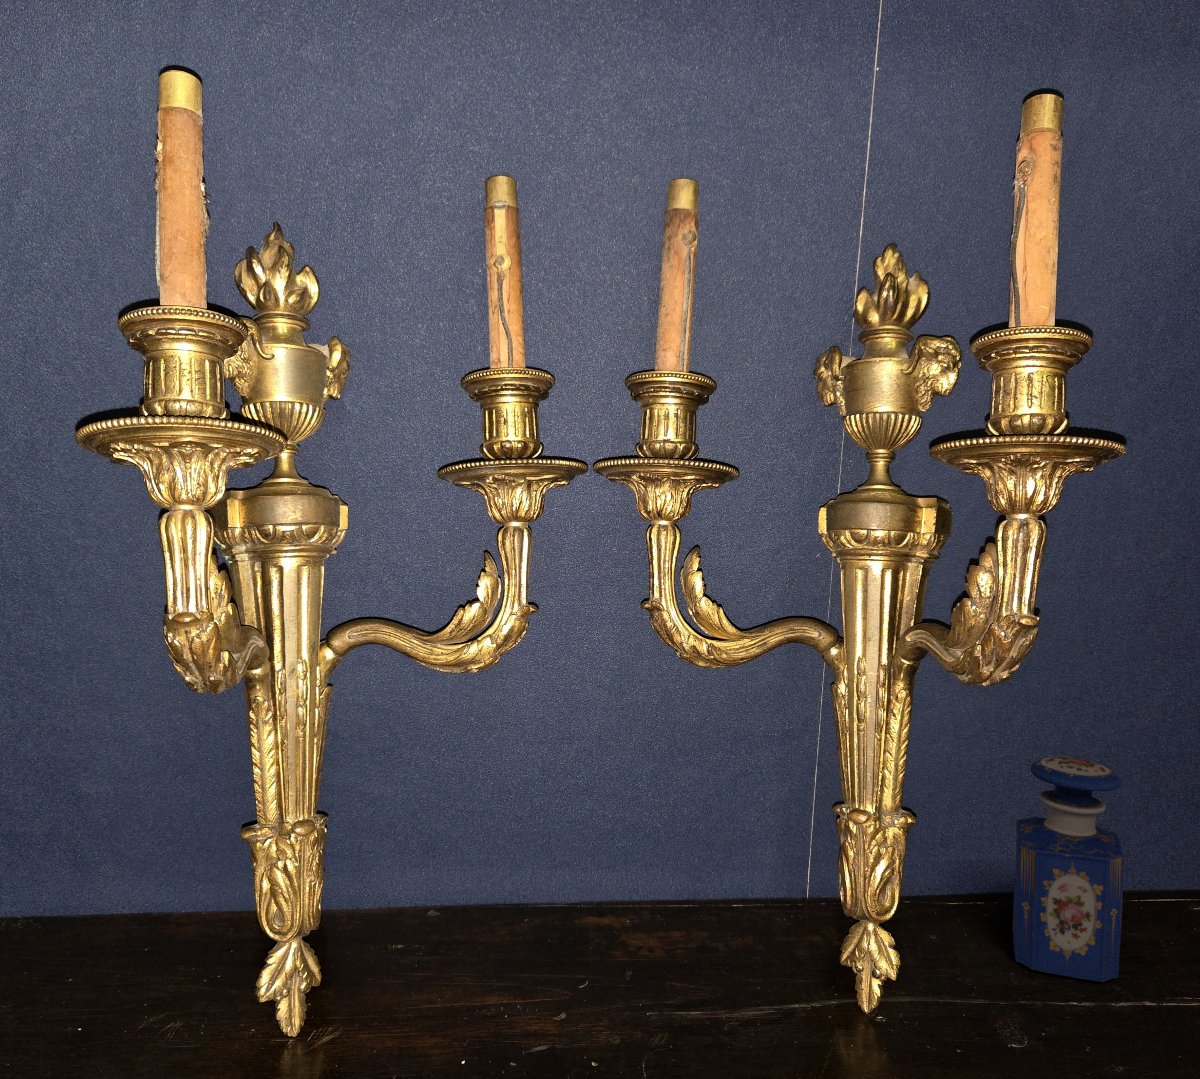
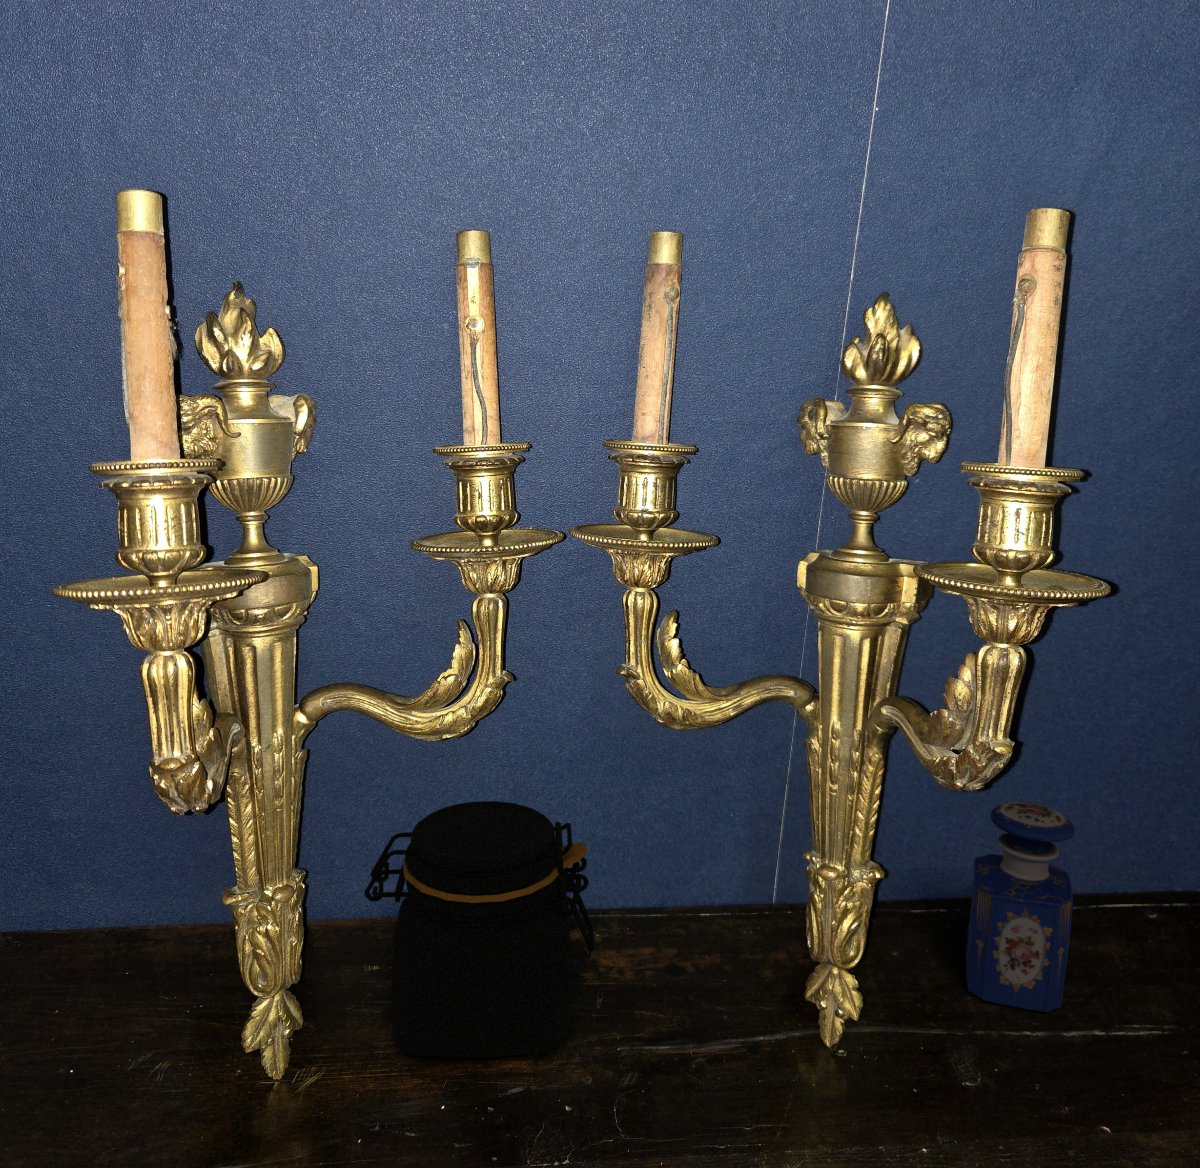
jar: none [381,747,617,1004] -> present [364,801,595,1057]

